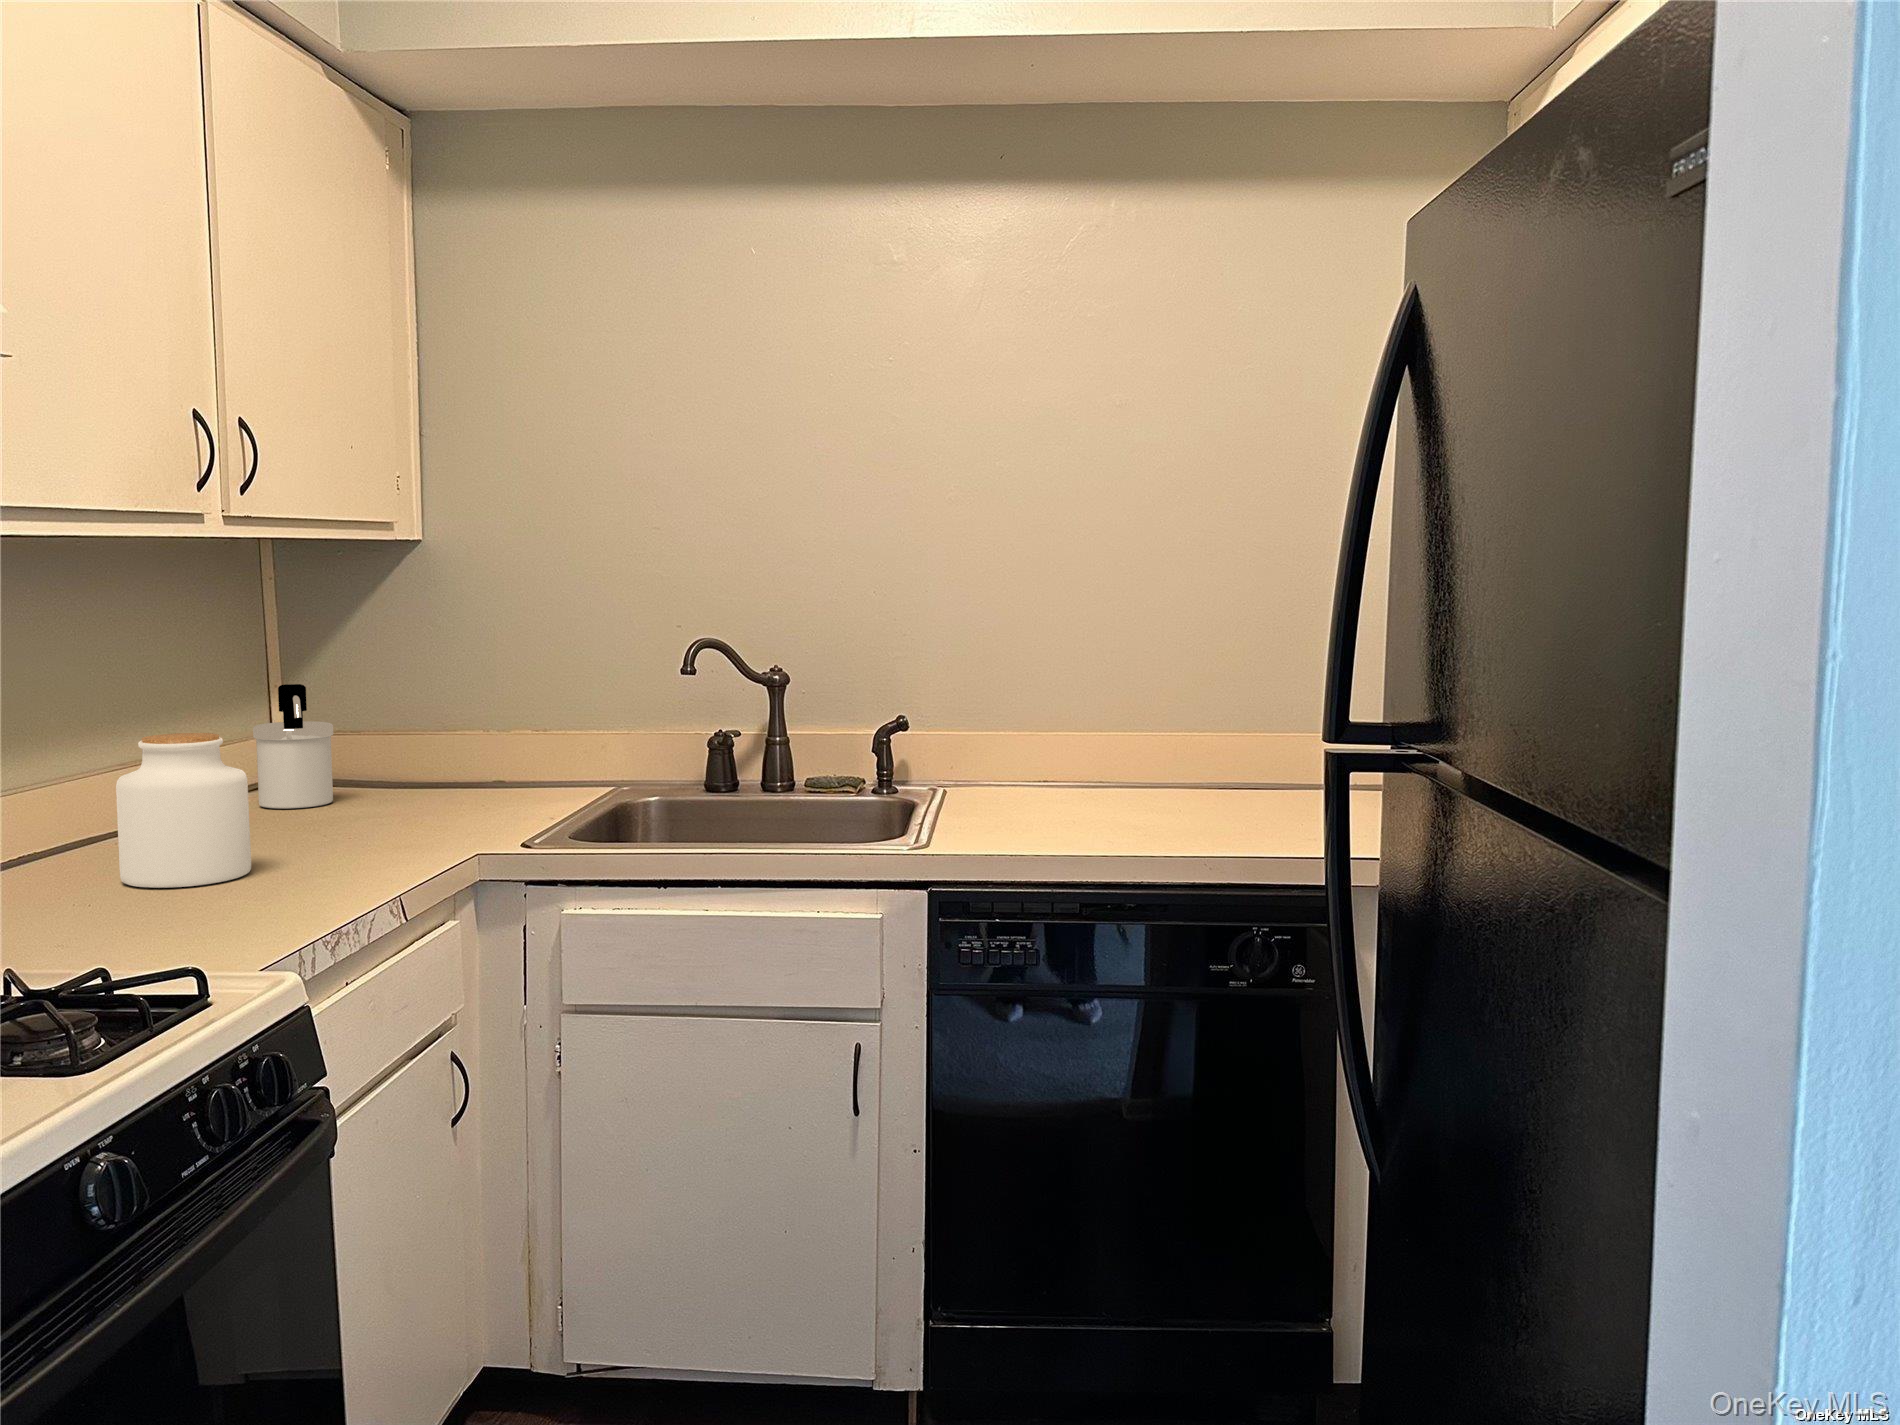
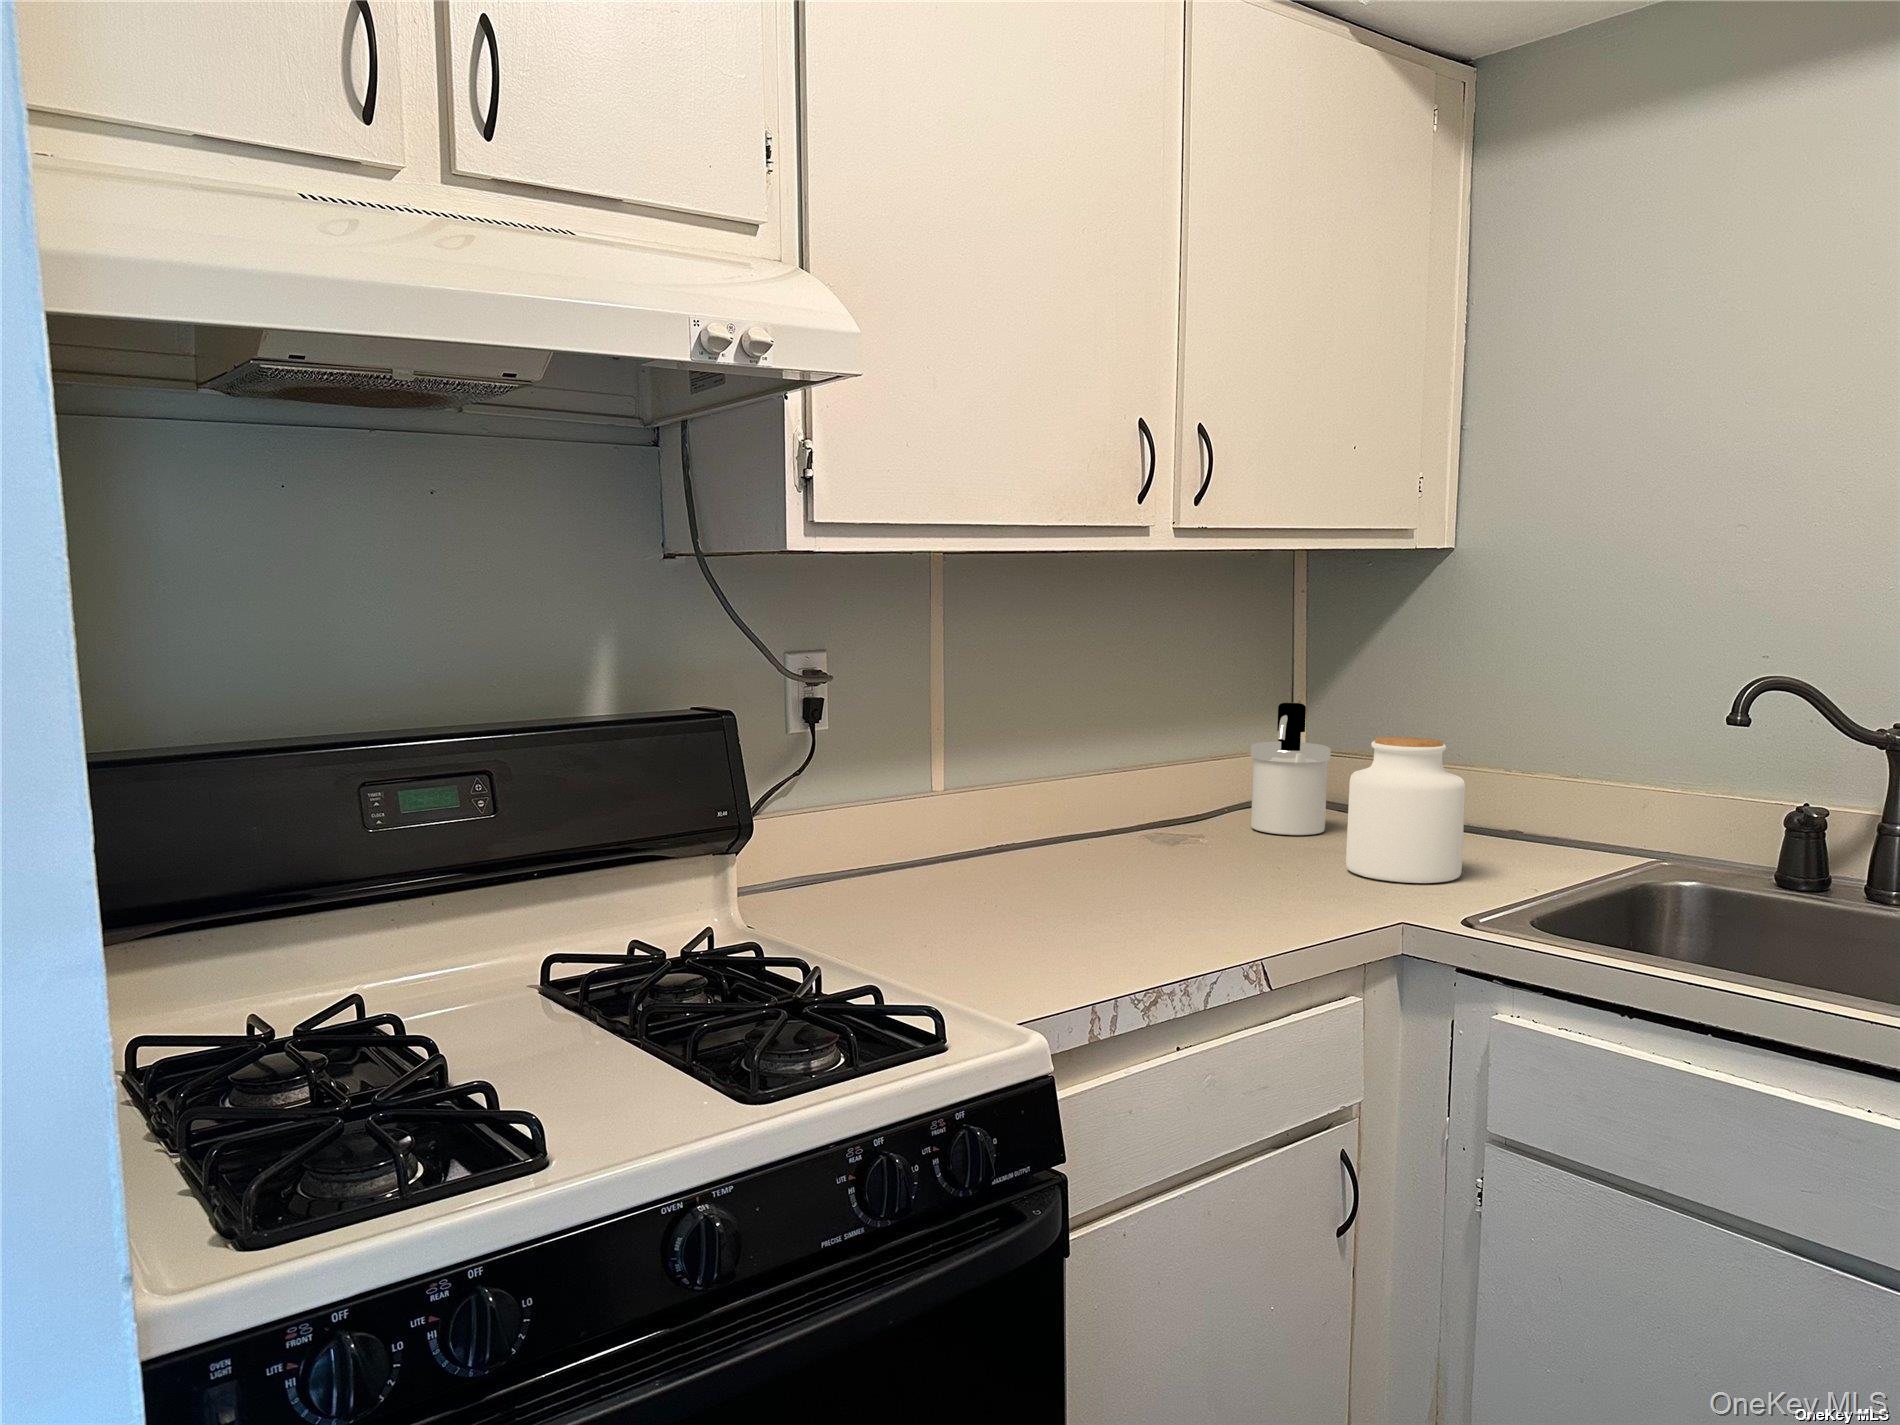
jar: present [116,733,251,888] -> present [1346,737,1465,883]

